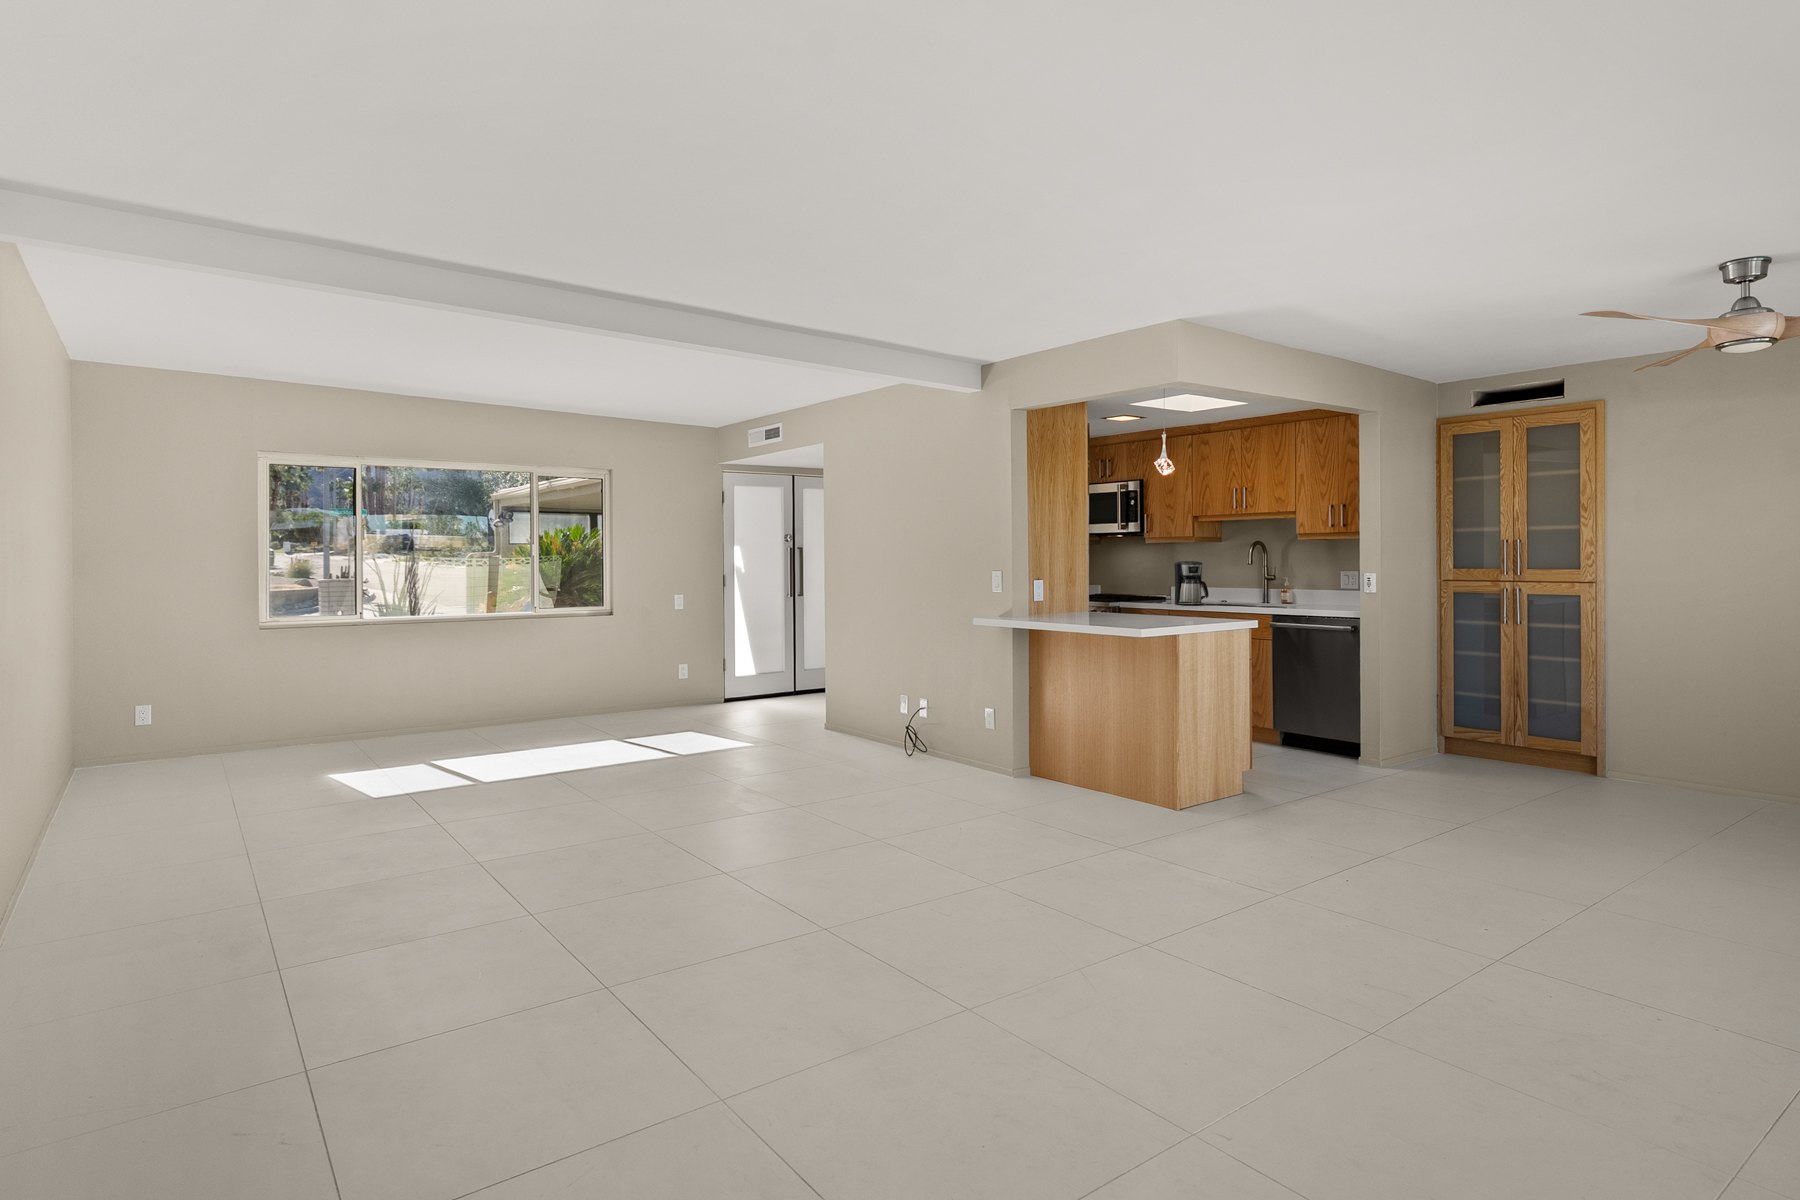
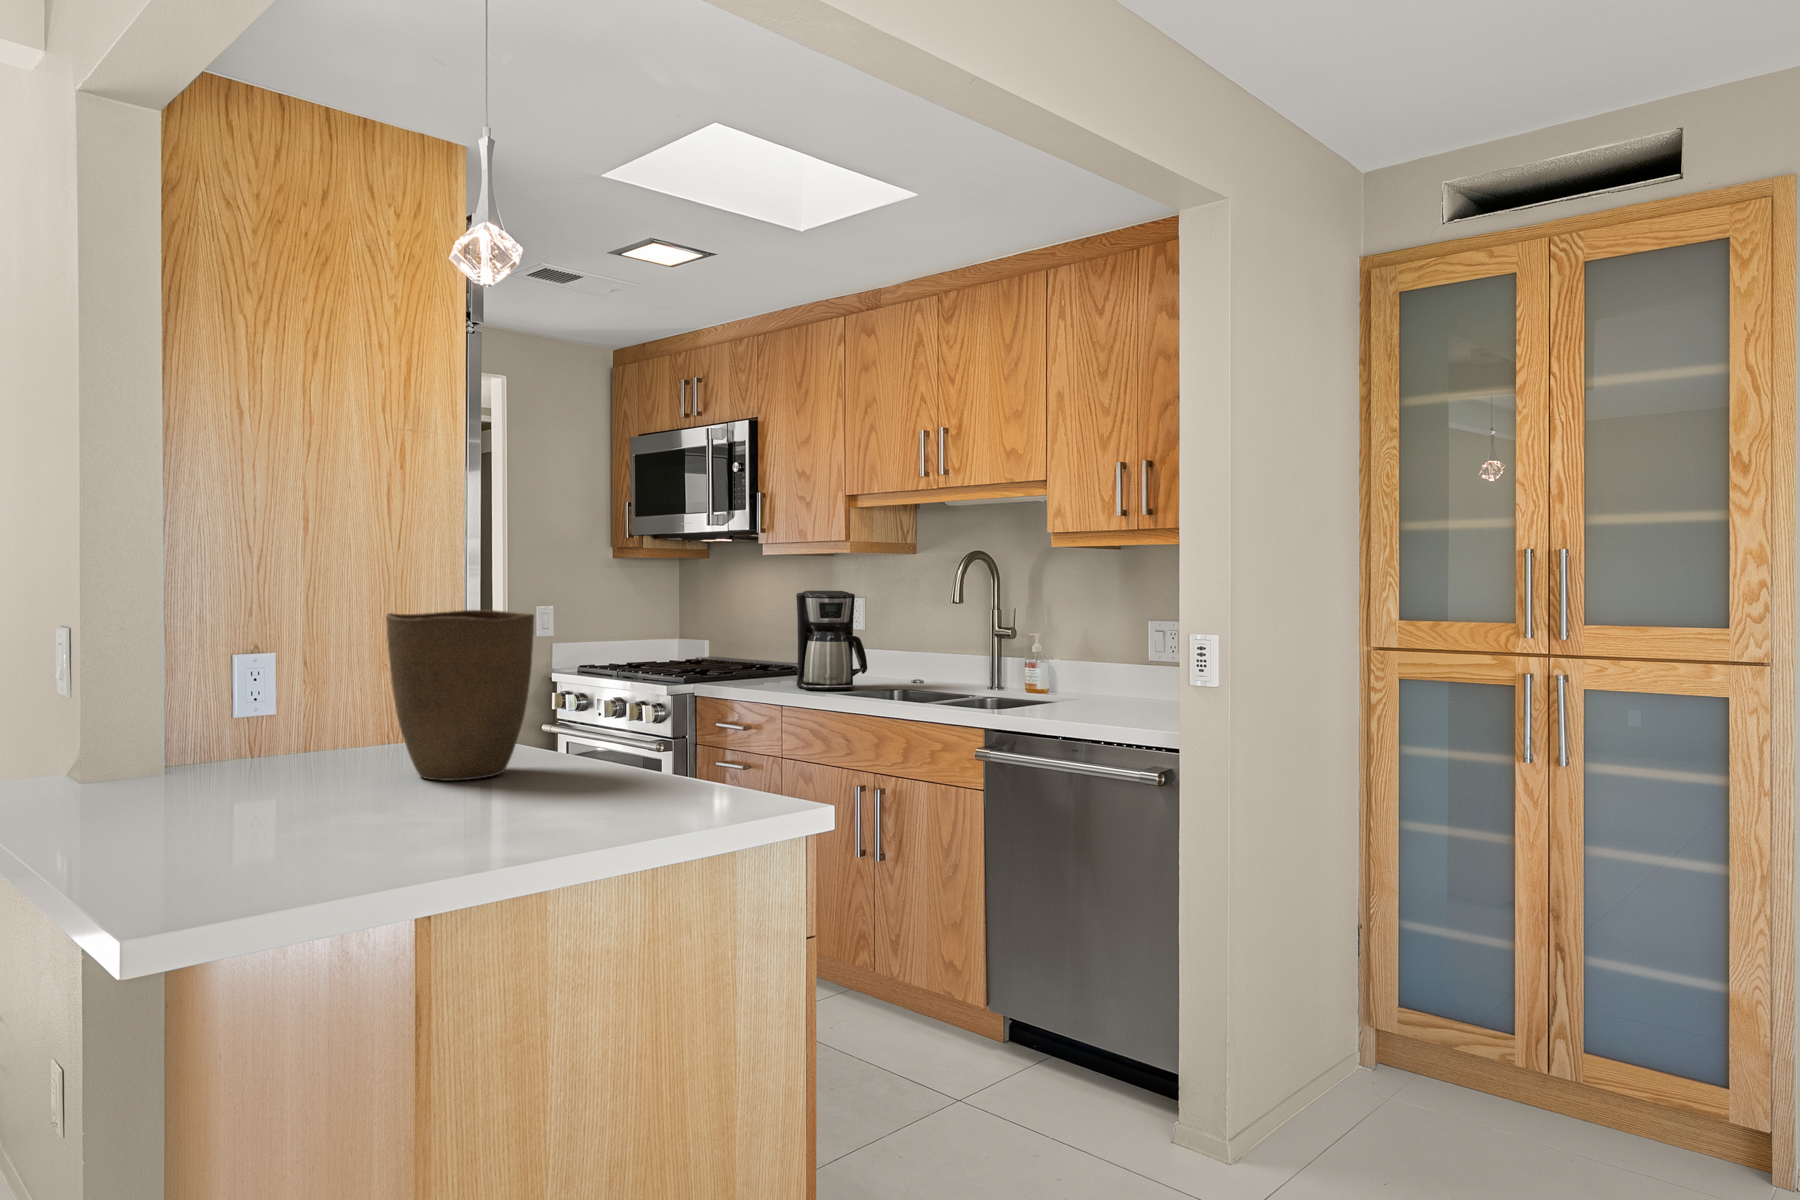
vase: none [1103,570,1146,620] -> present [386,610,534,780]

